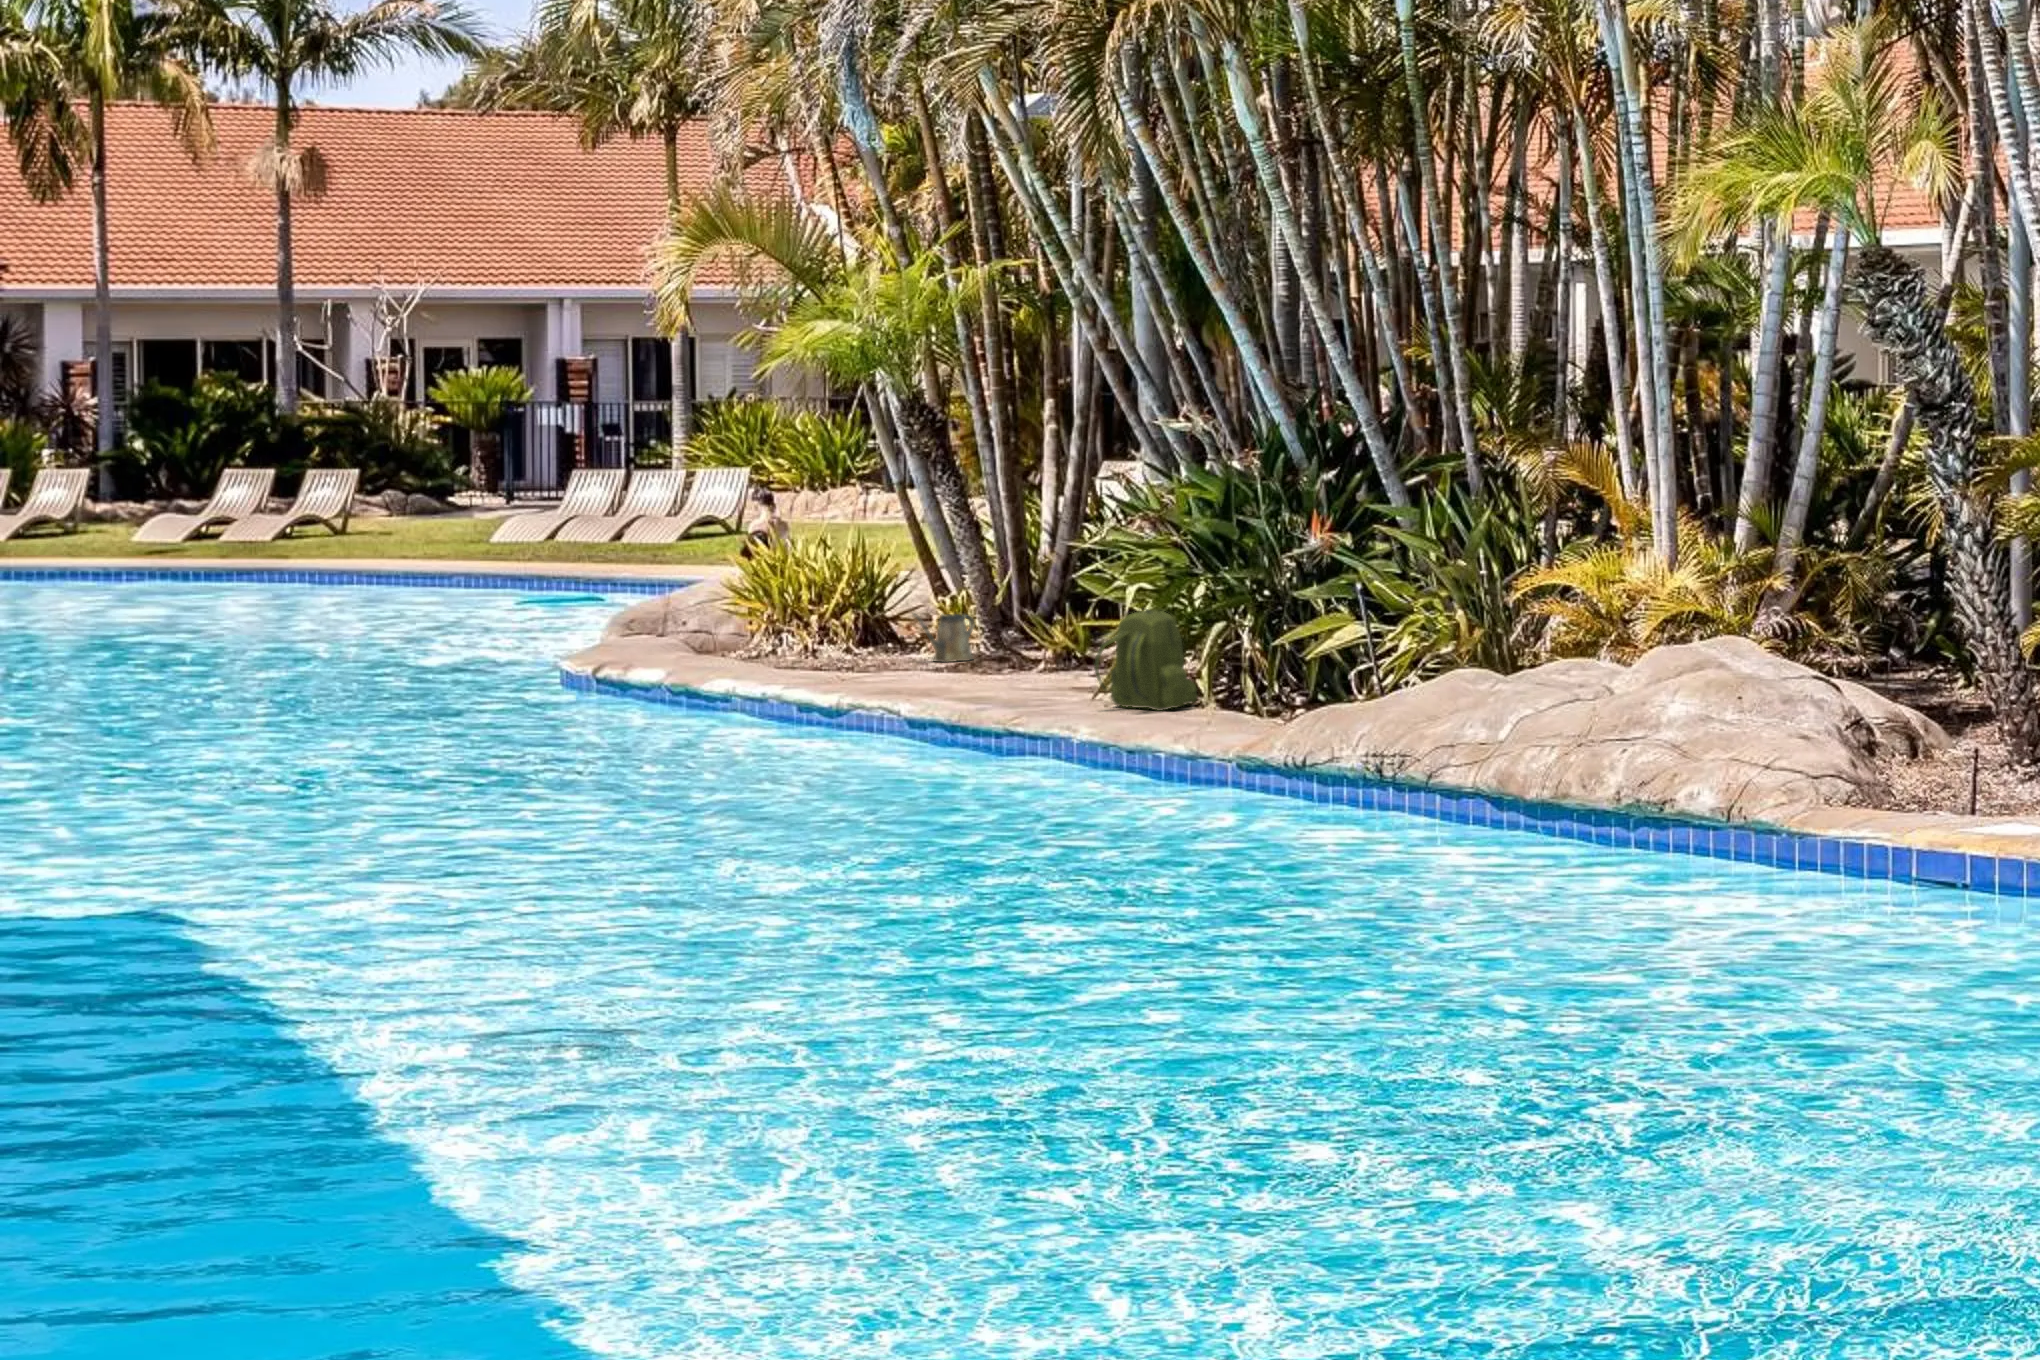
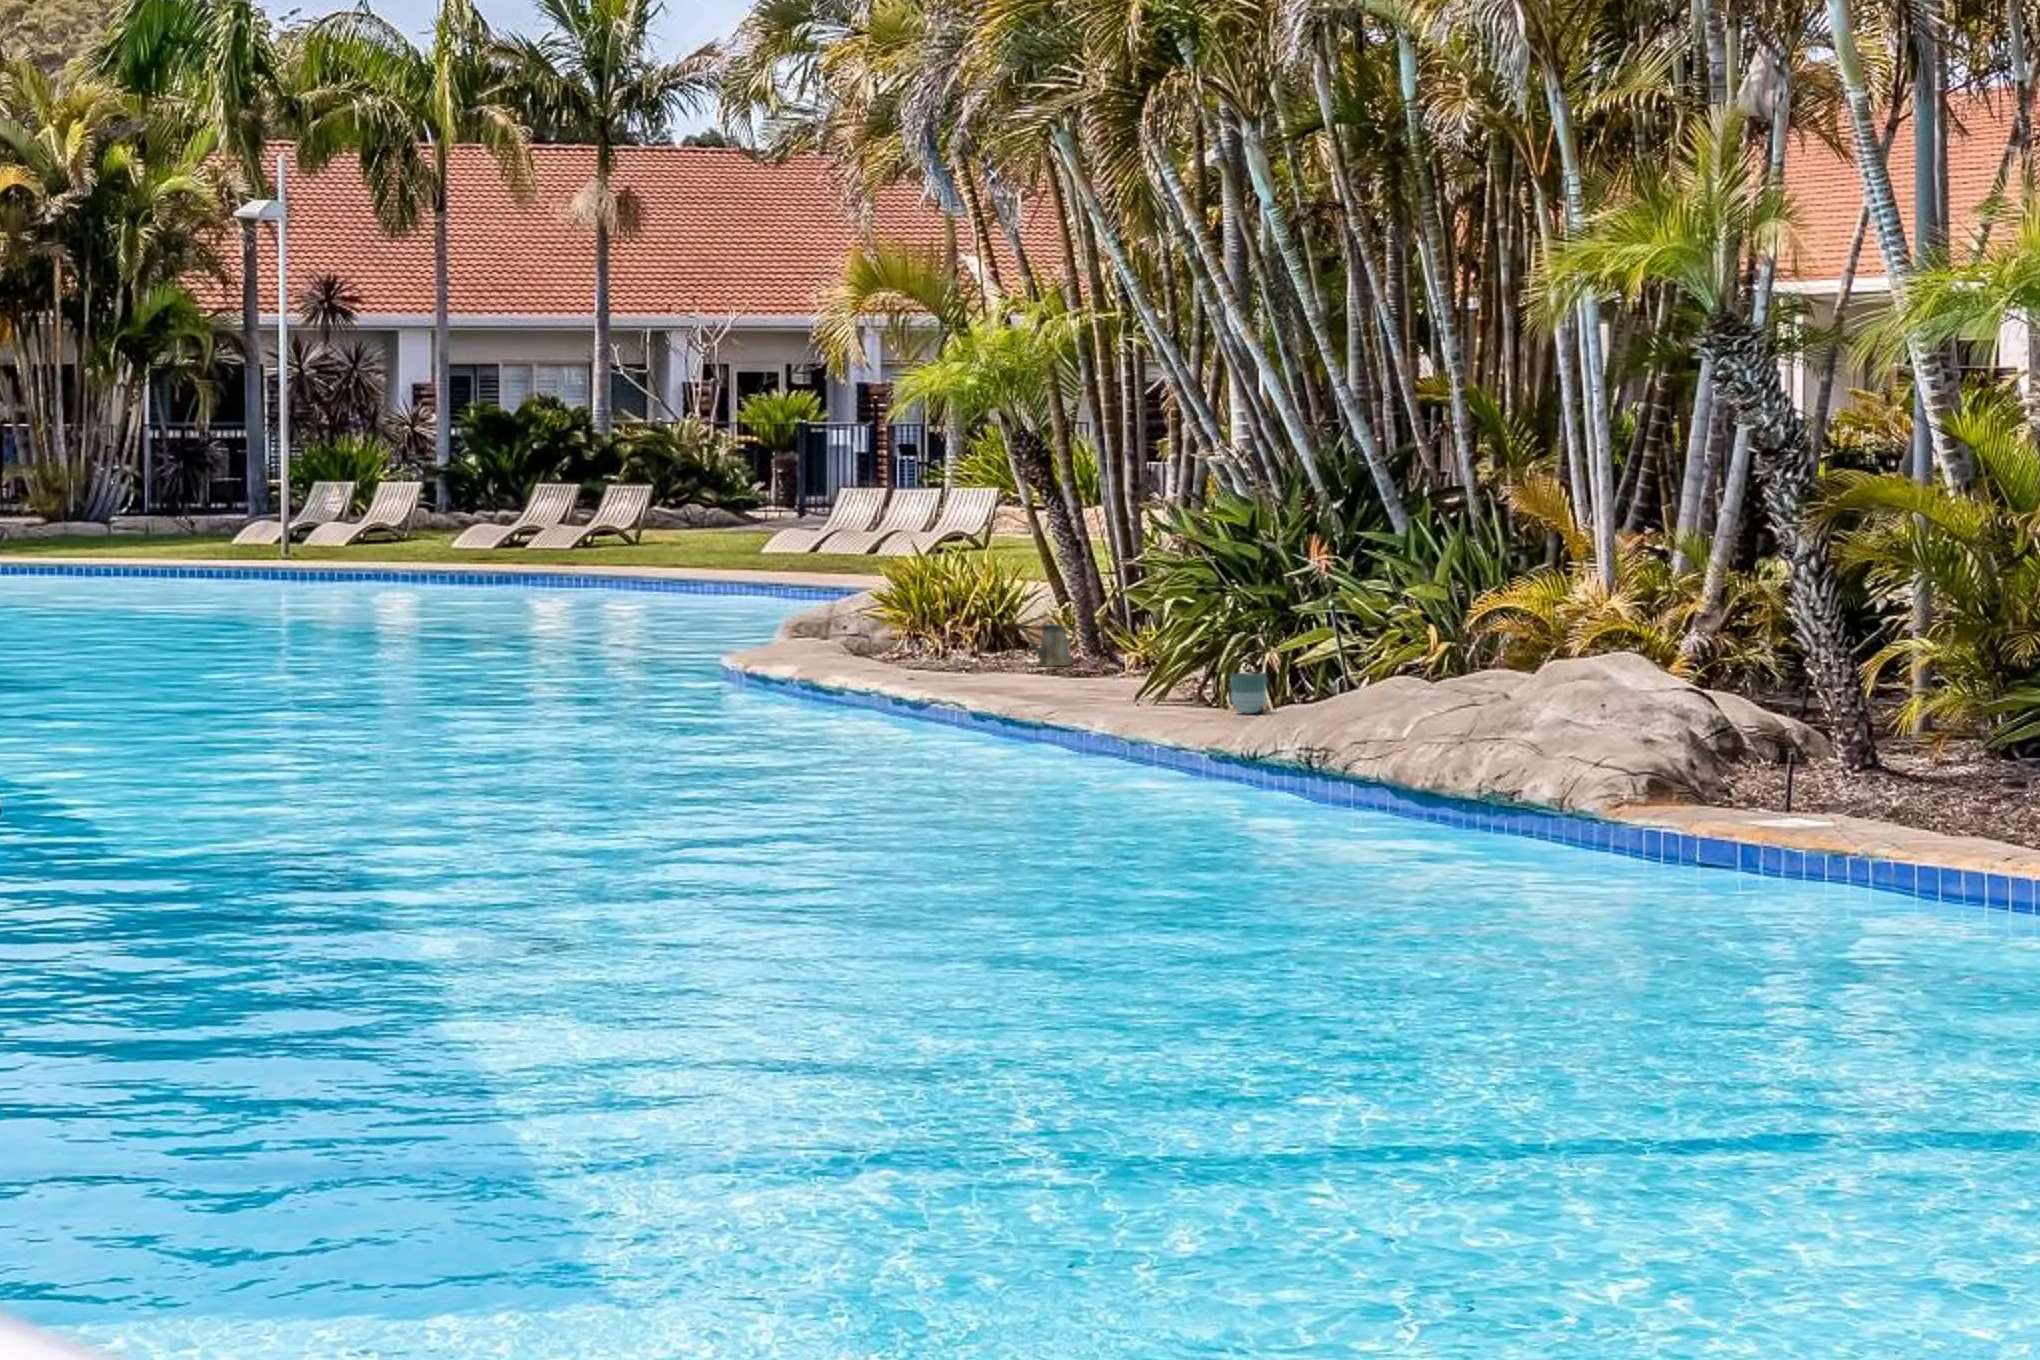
backpack: present [1094,609,1197,711] -> none [1128,619,1220,710]
planter: none [1218,666,1259,713] -> present [1230,673,1267,714]

